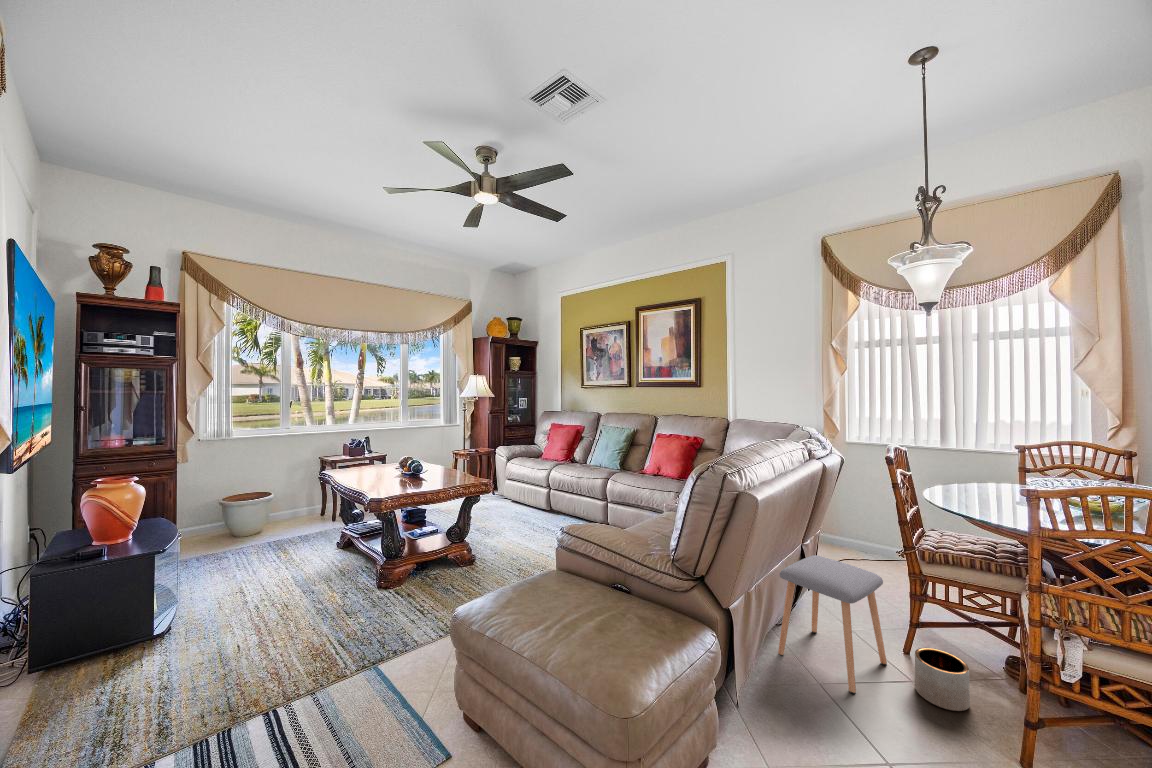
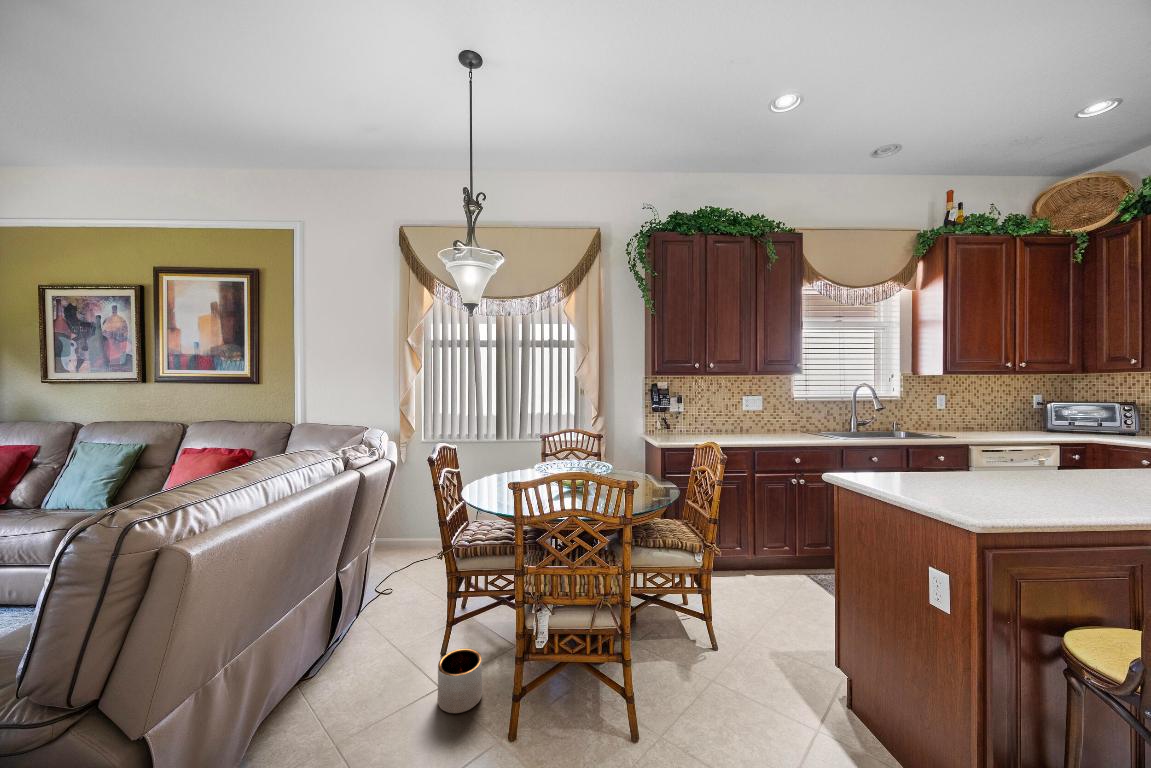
stool: present [778,555,887,694] -> none [287,583,419,747]

